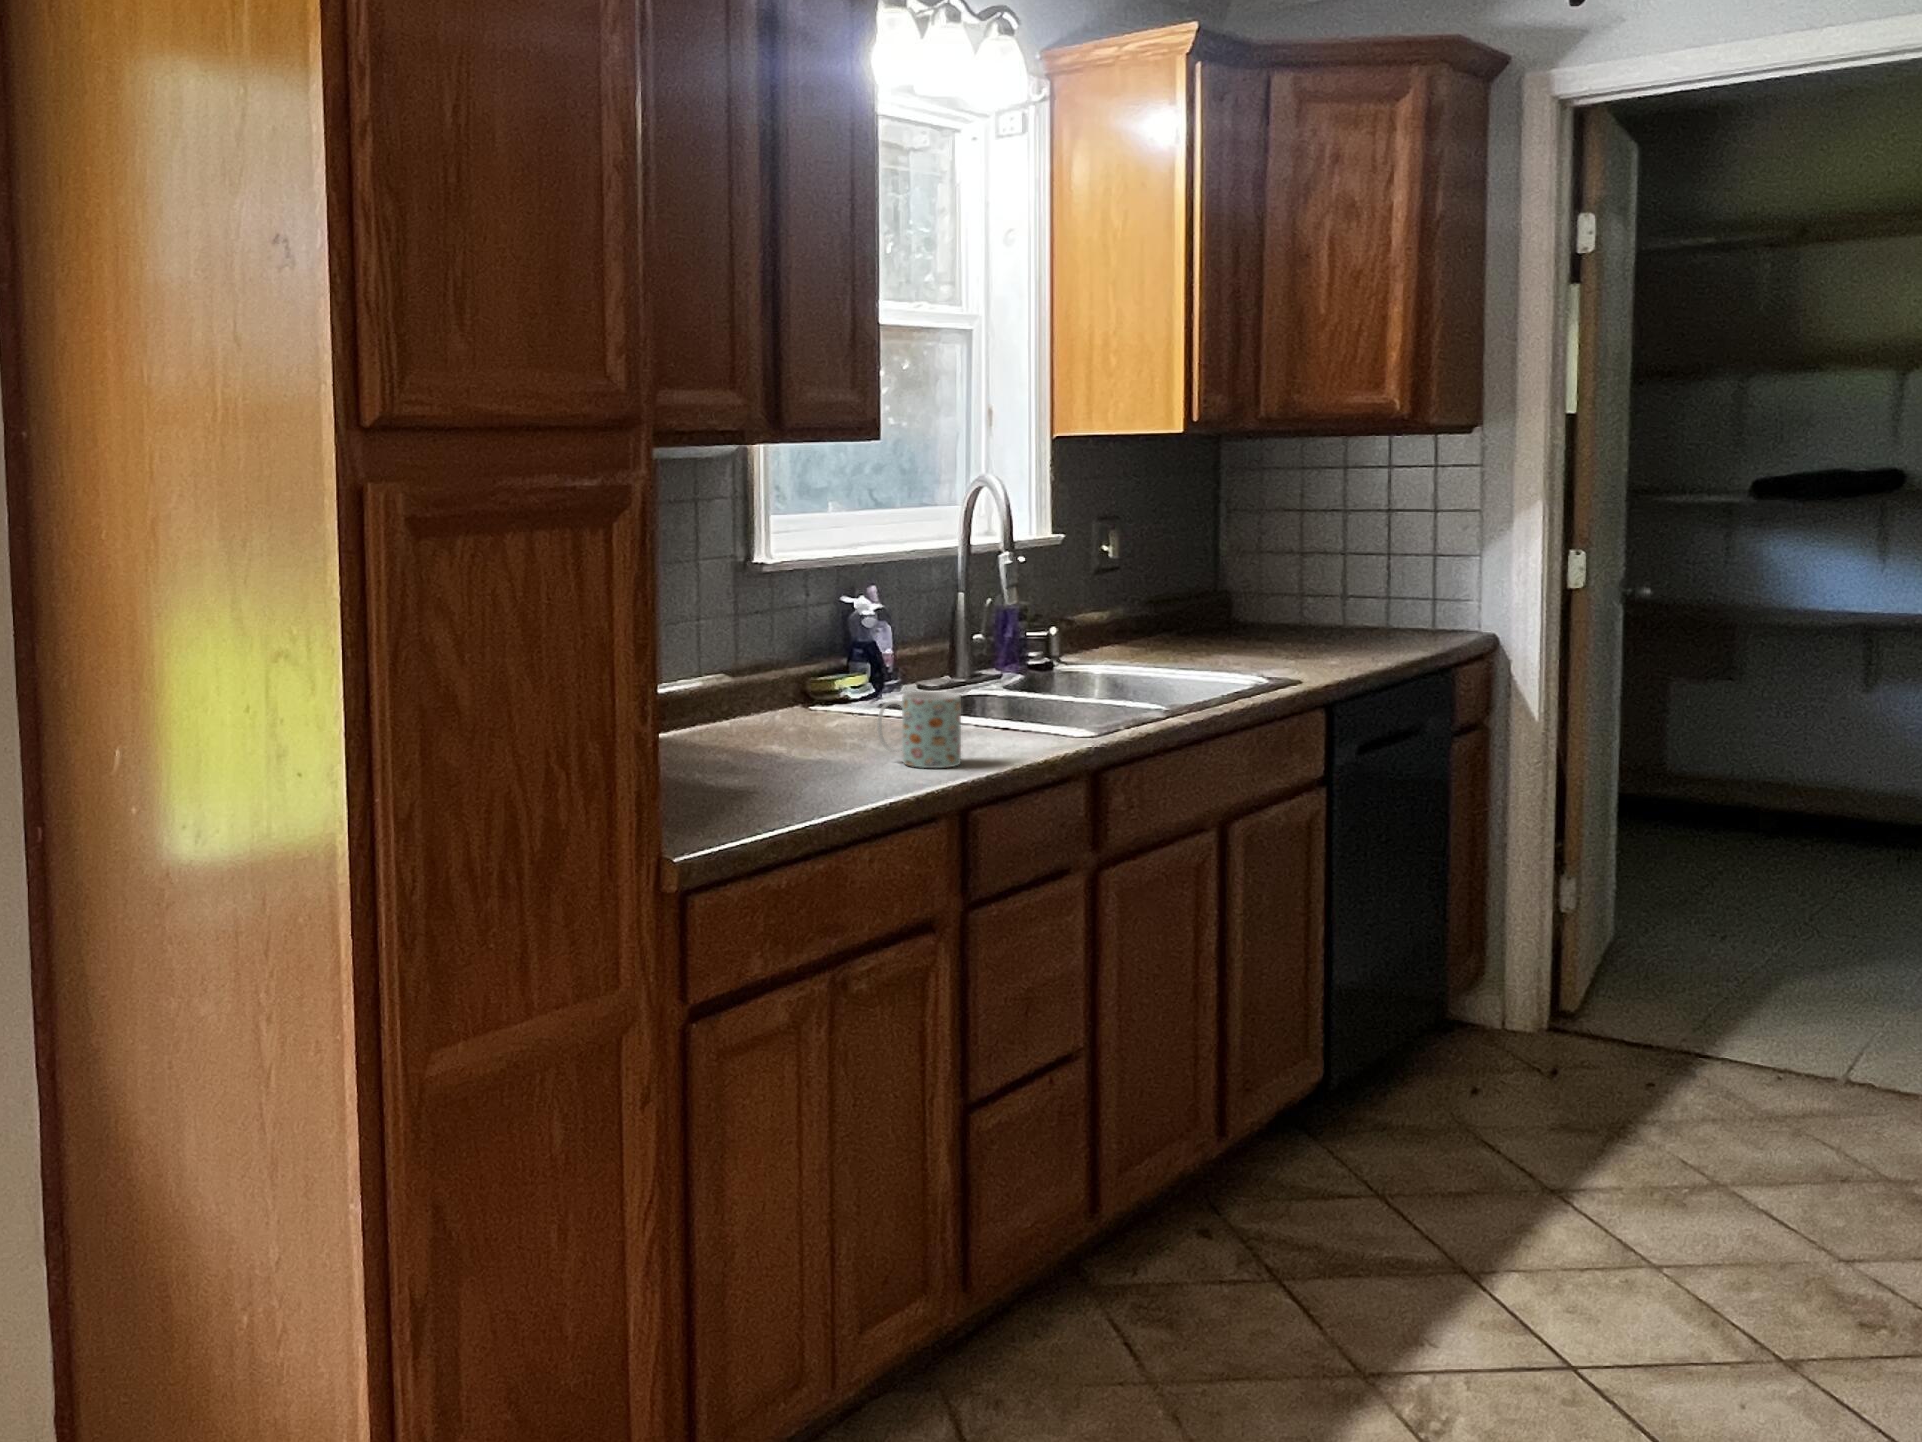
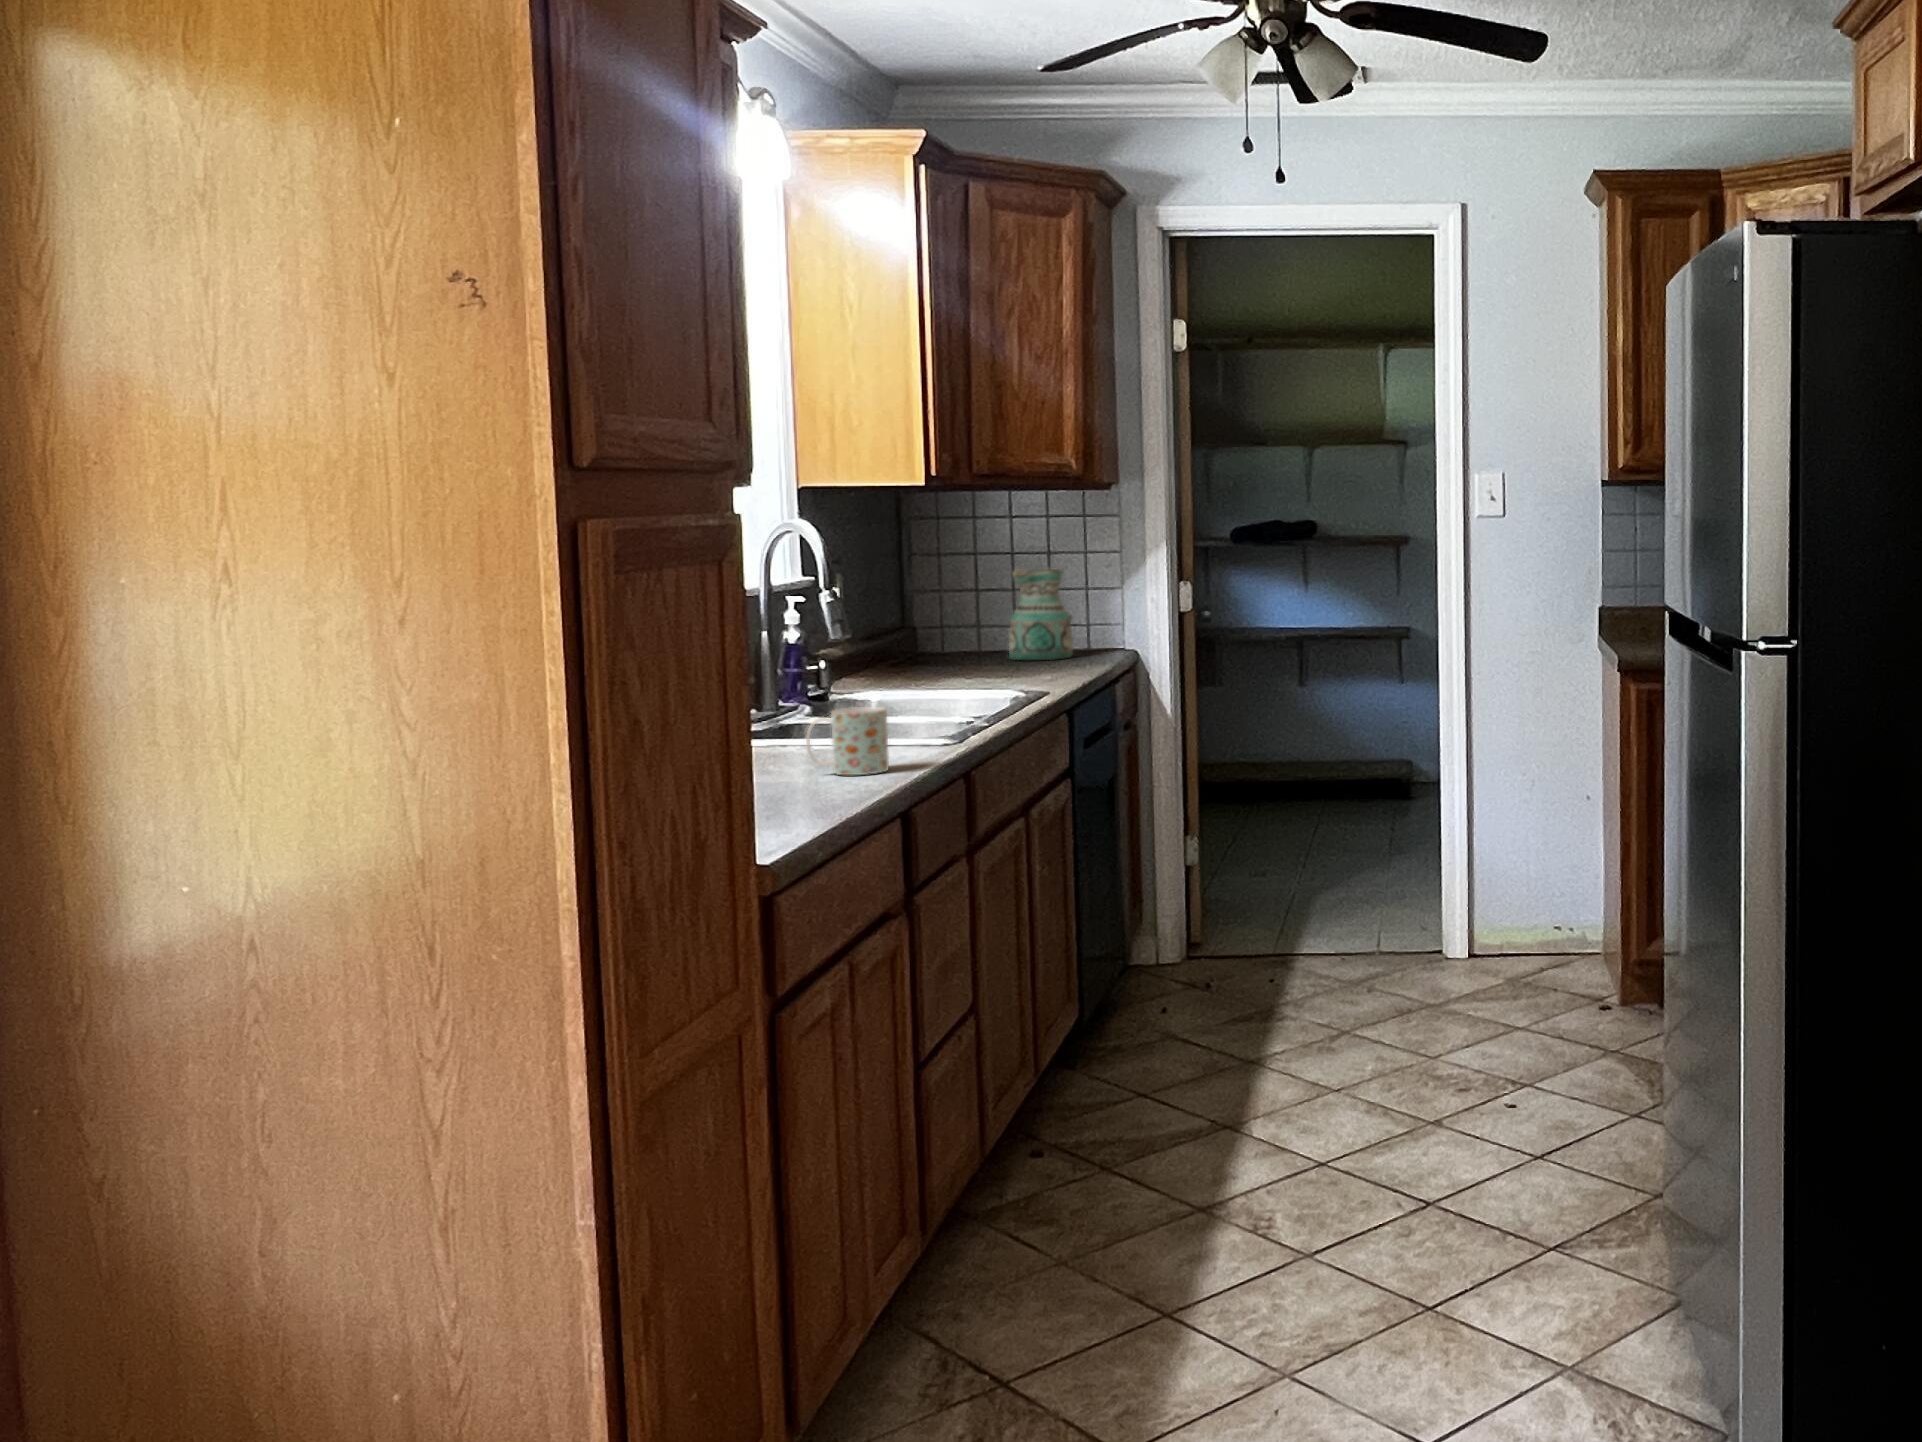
ceramic pitcher: none [1328,521,1432,632] -> present [1009,569,1073,660]

